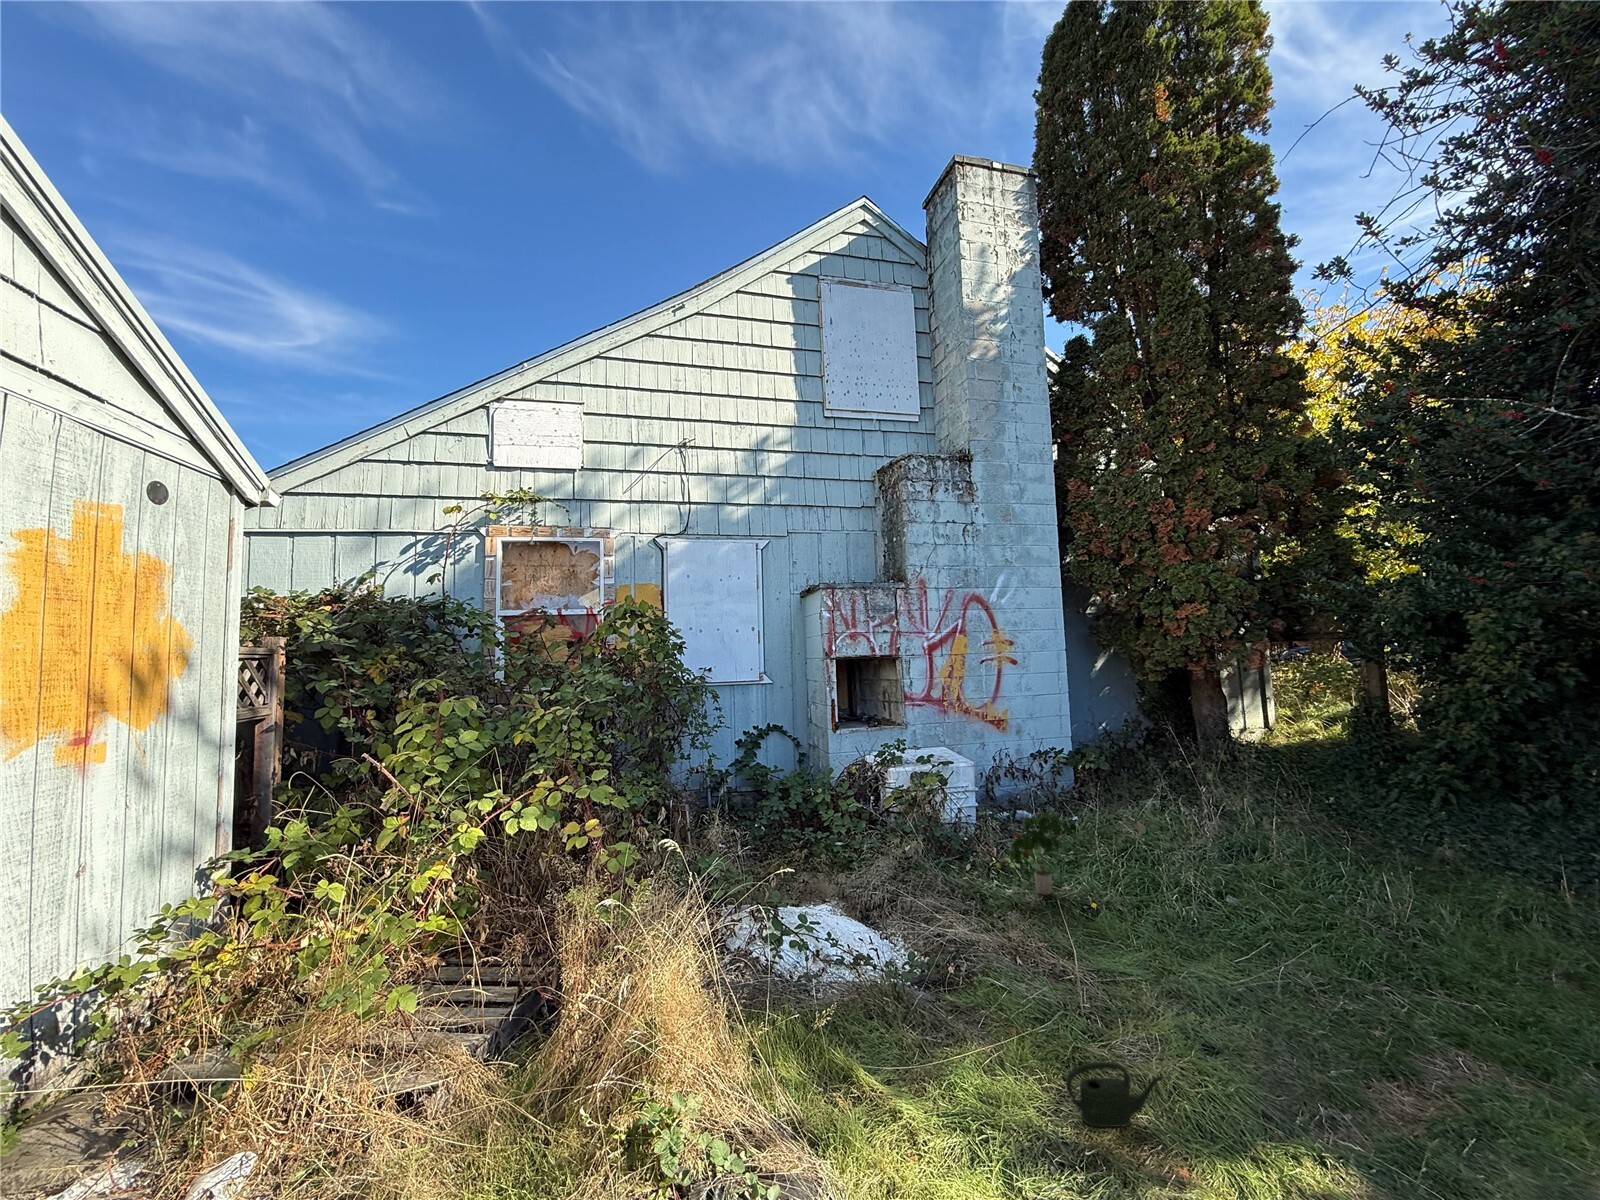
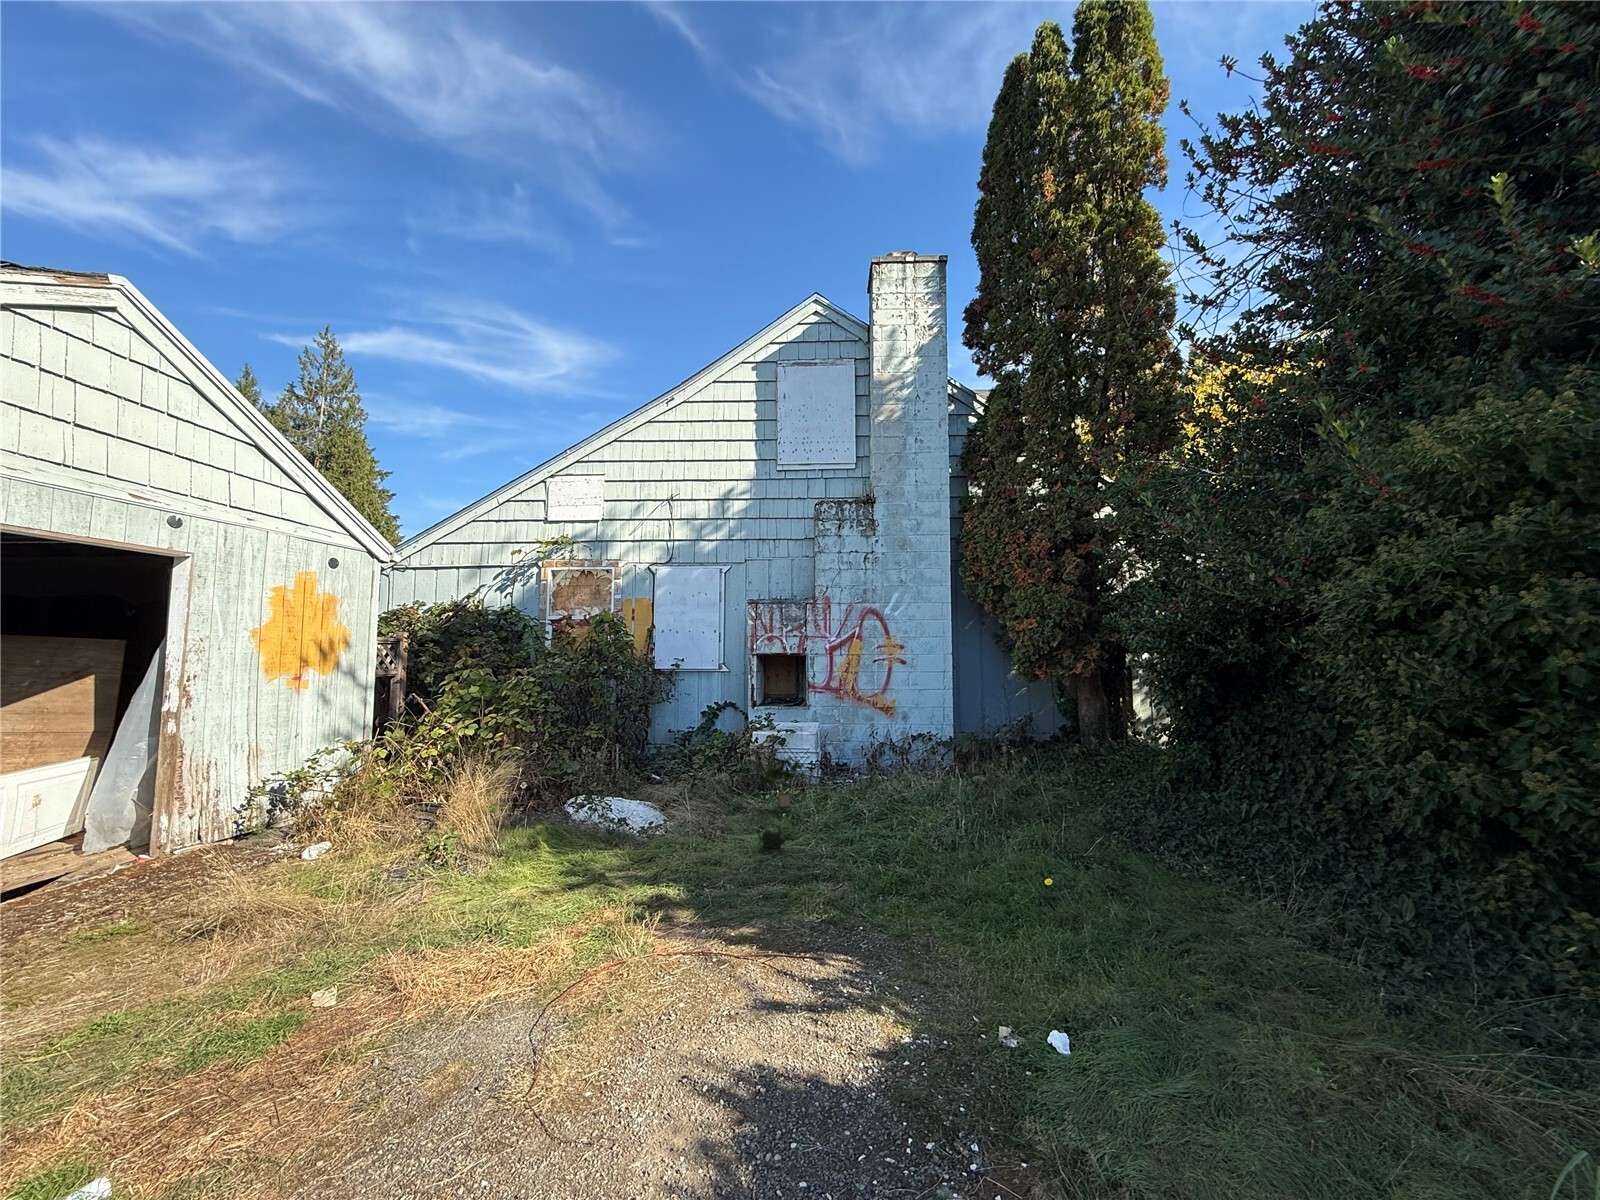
watering can: present [1066,1061,1162,1127] -> present [757,824,790,849]

